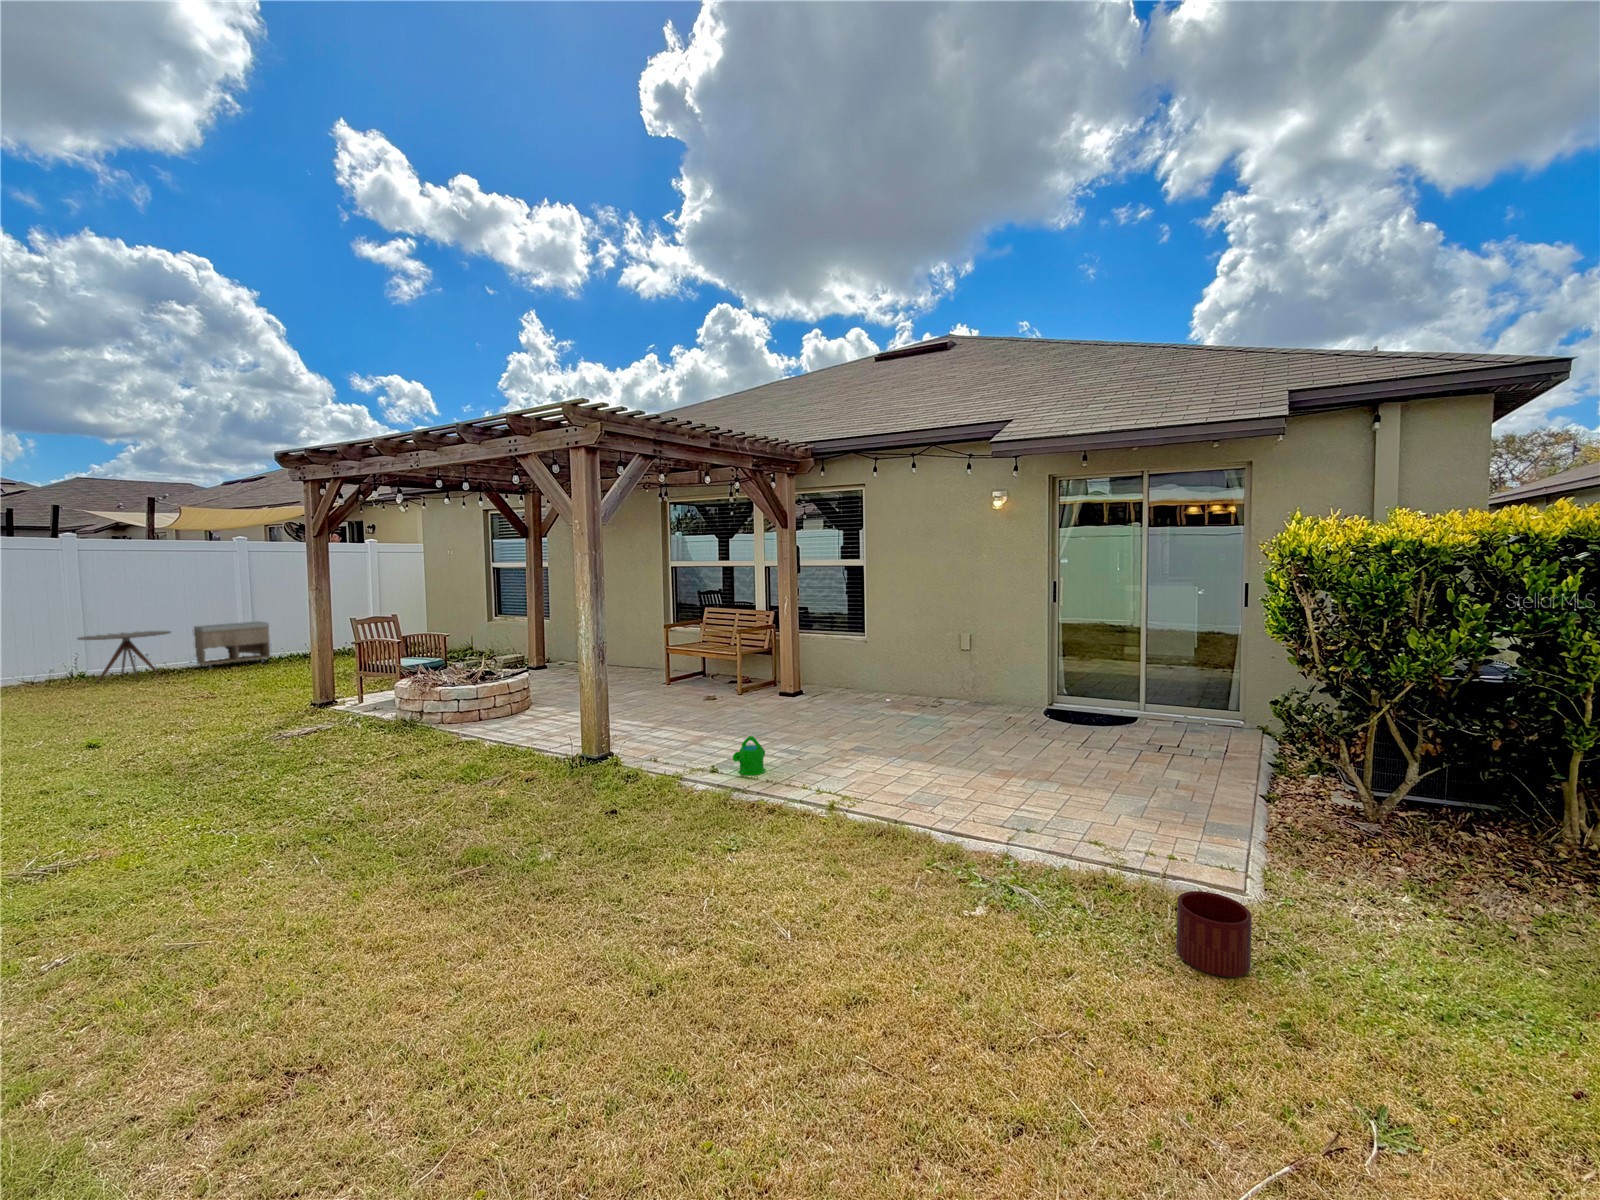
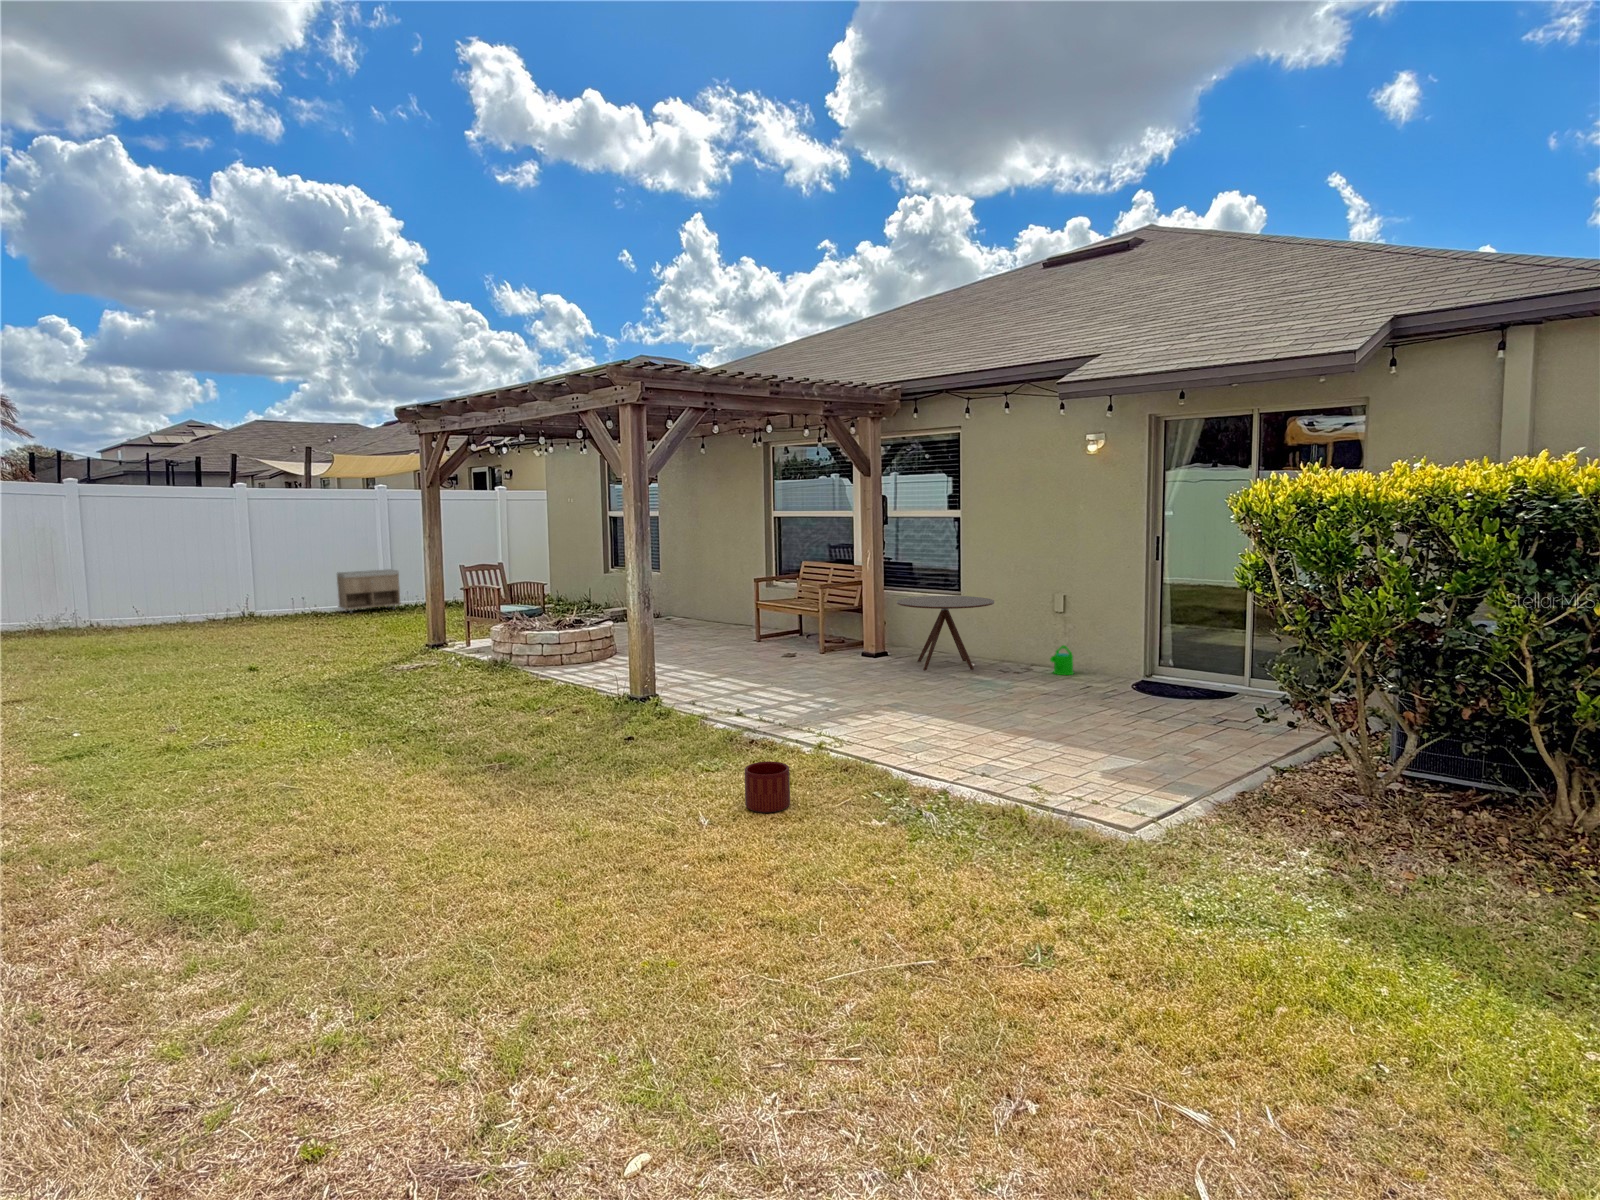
round table: present [78,631,170,683] -> present [896,596,994,670]
watering can: present [733,736,765,775] -> present [1050,645,1074,675]
planter: present [1176,891,1252,977] -> present [745,761,790,813]

